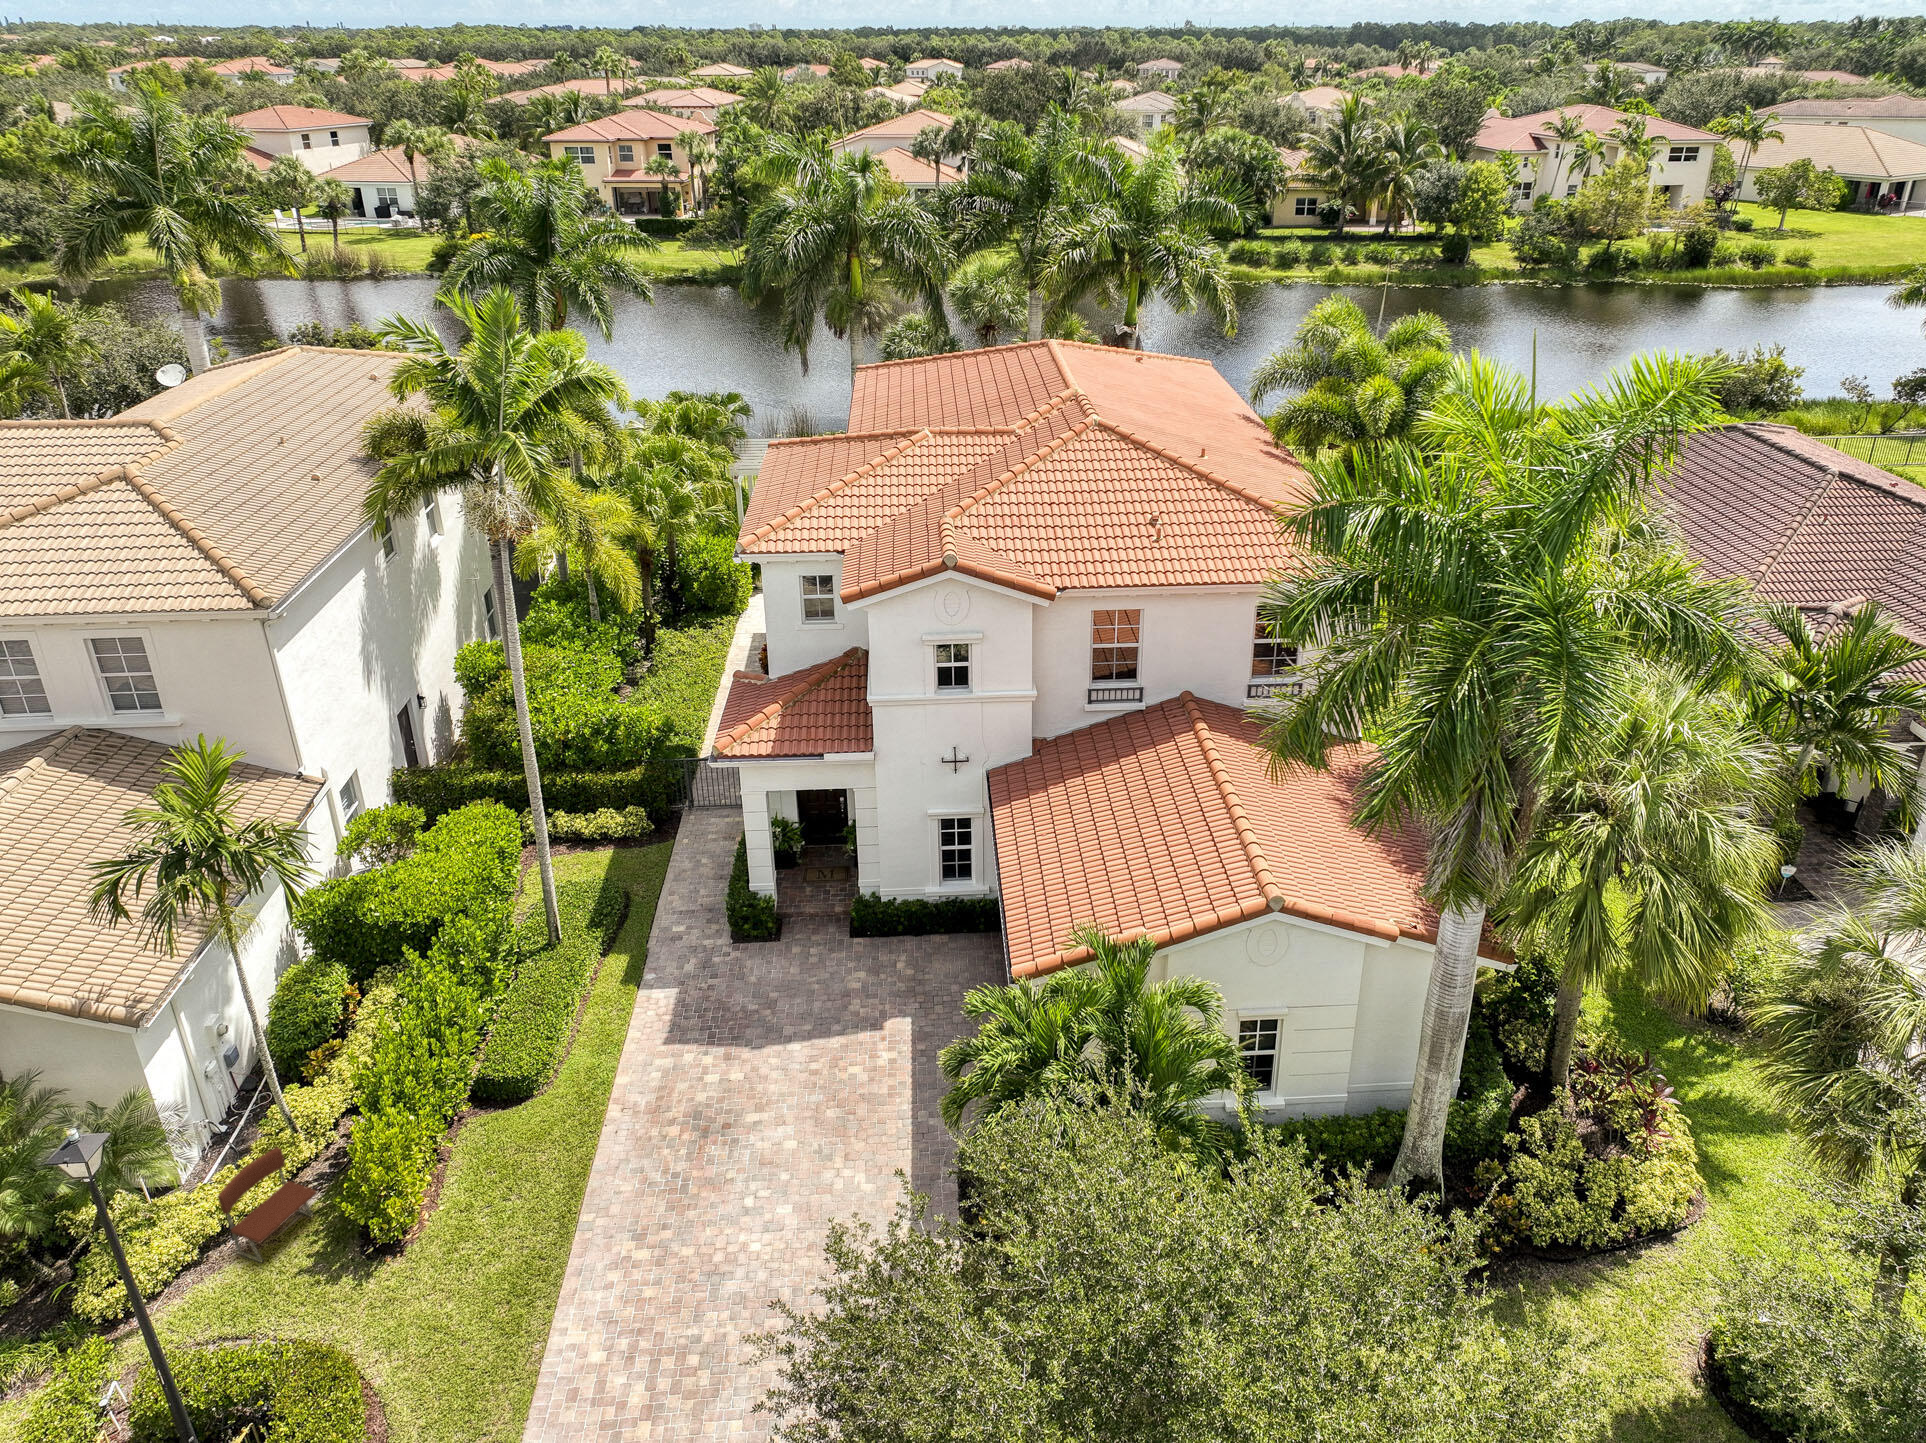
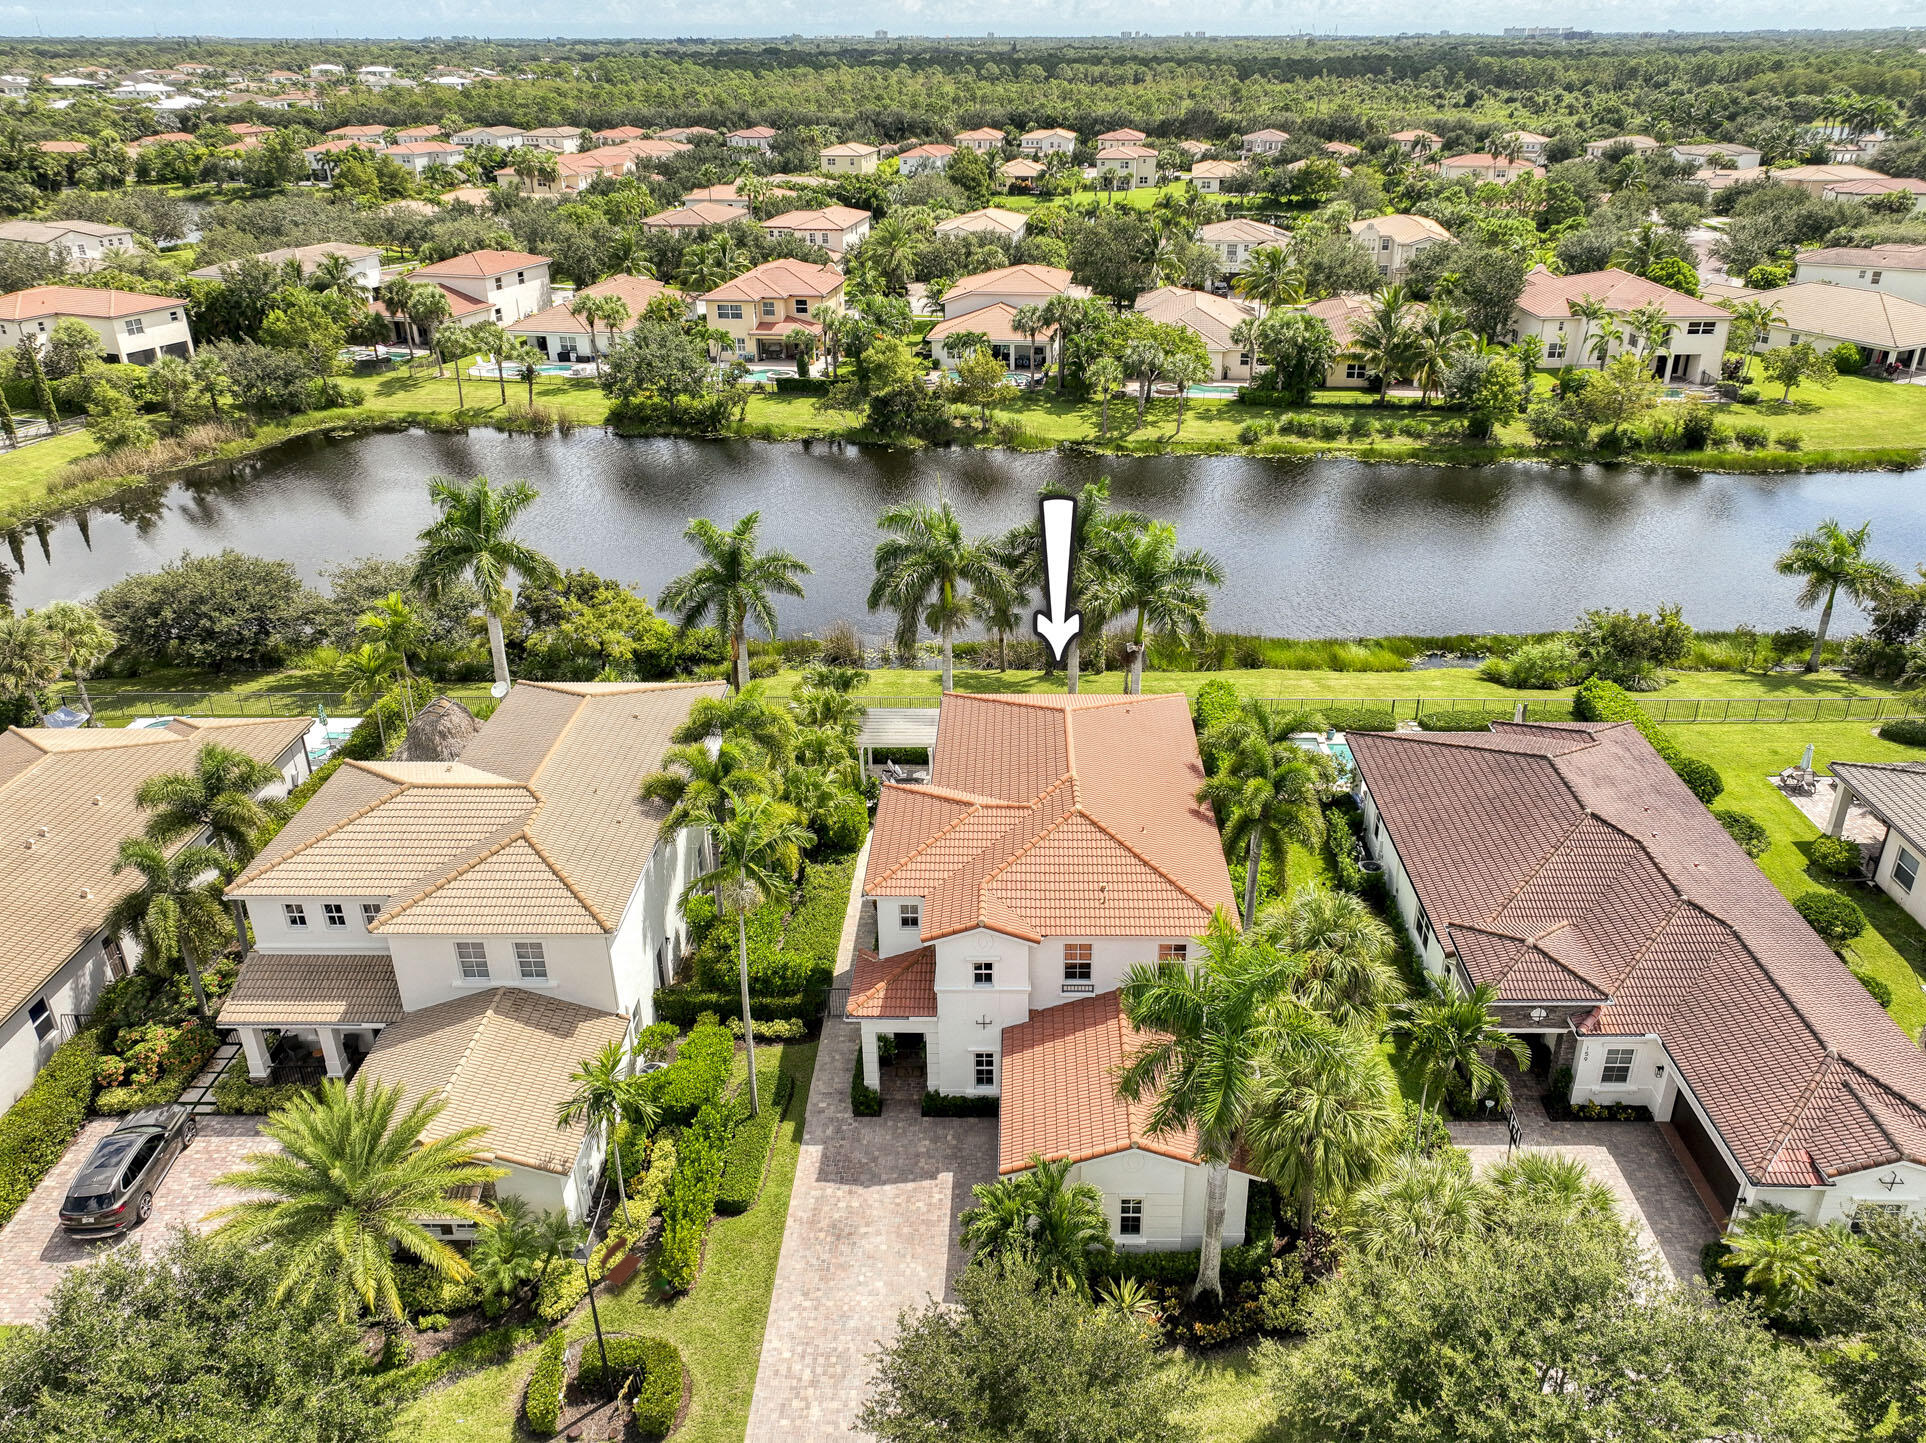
potted tree: none [326,1217,374,1263] -> present [655,1277,673,1299]

